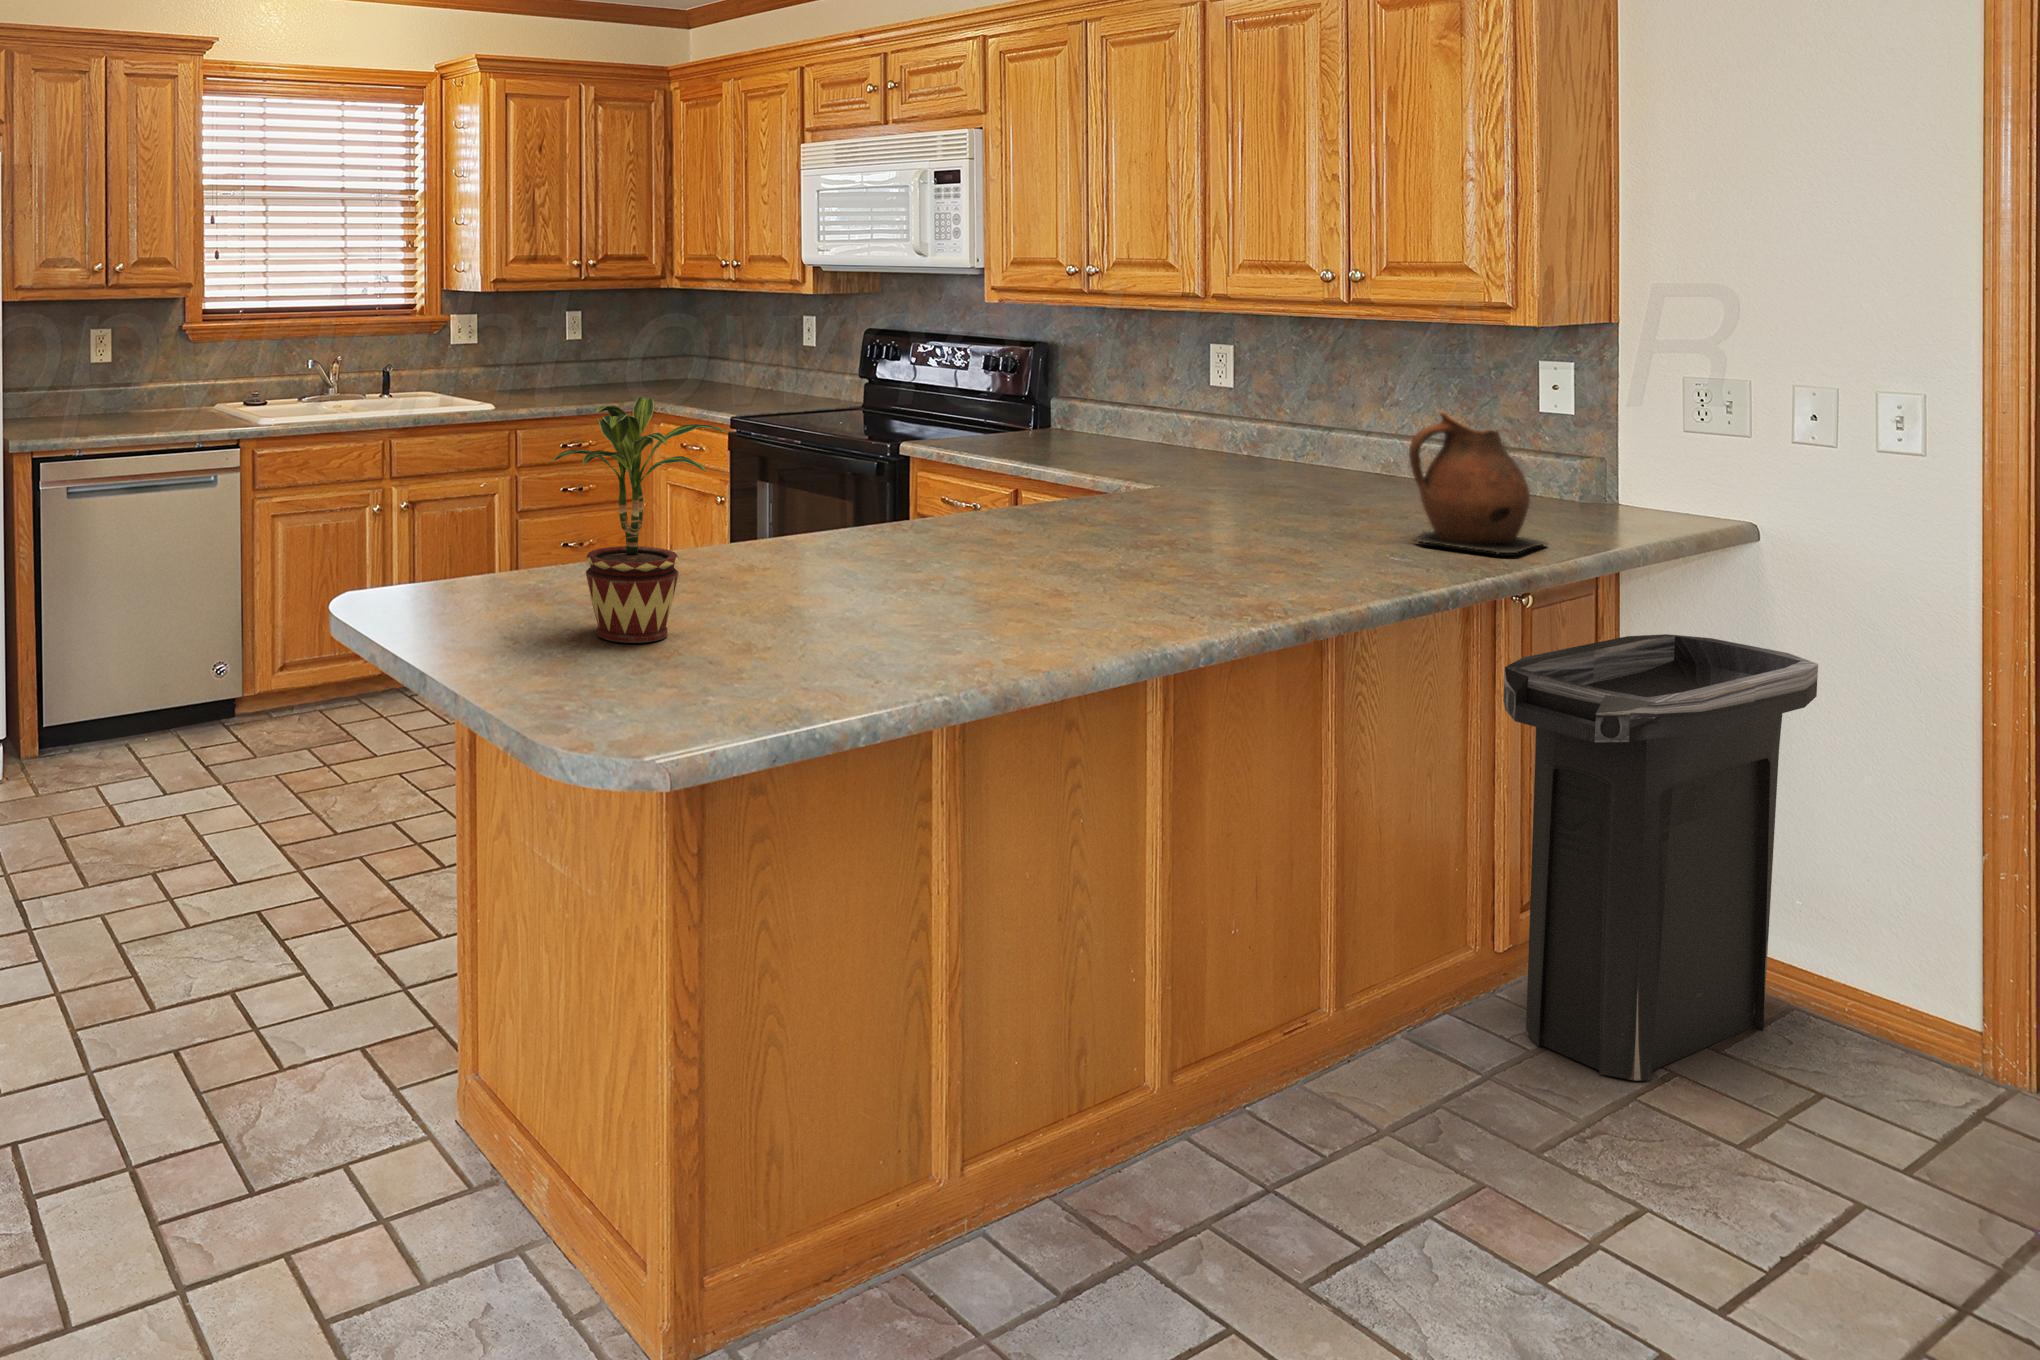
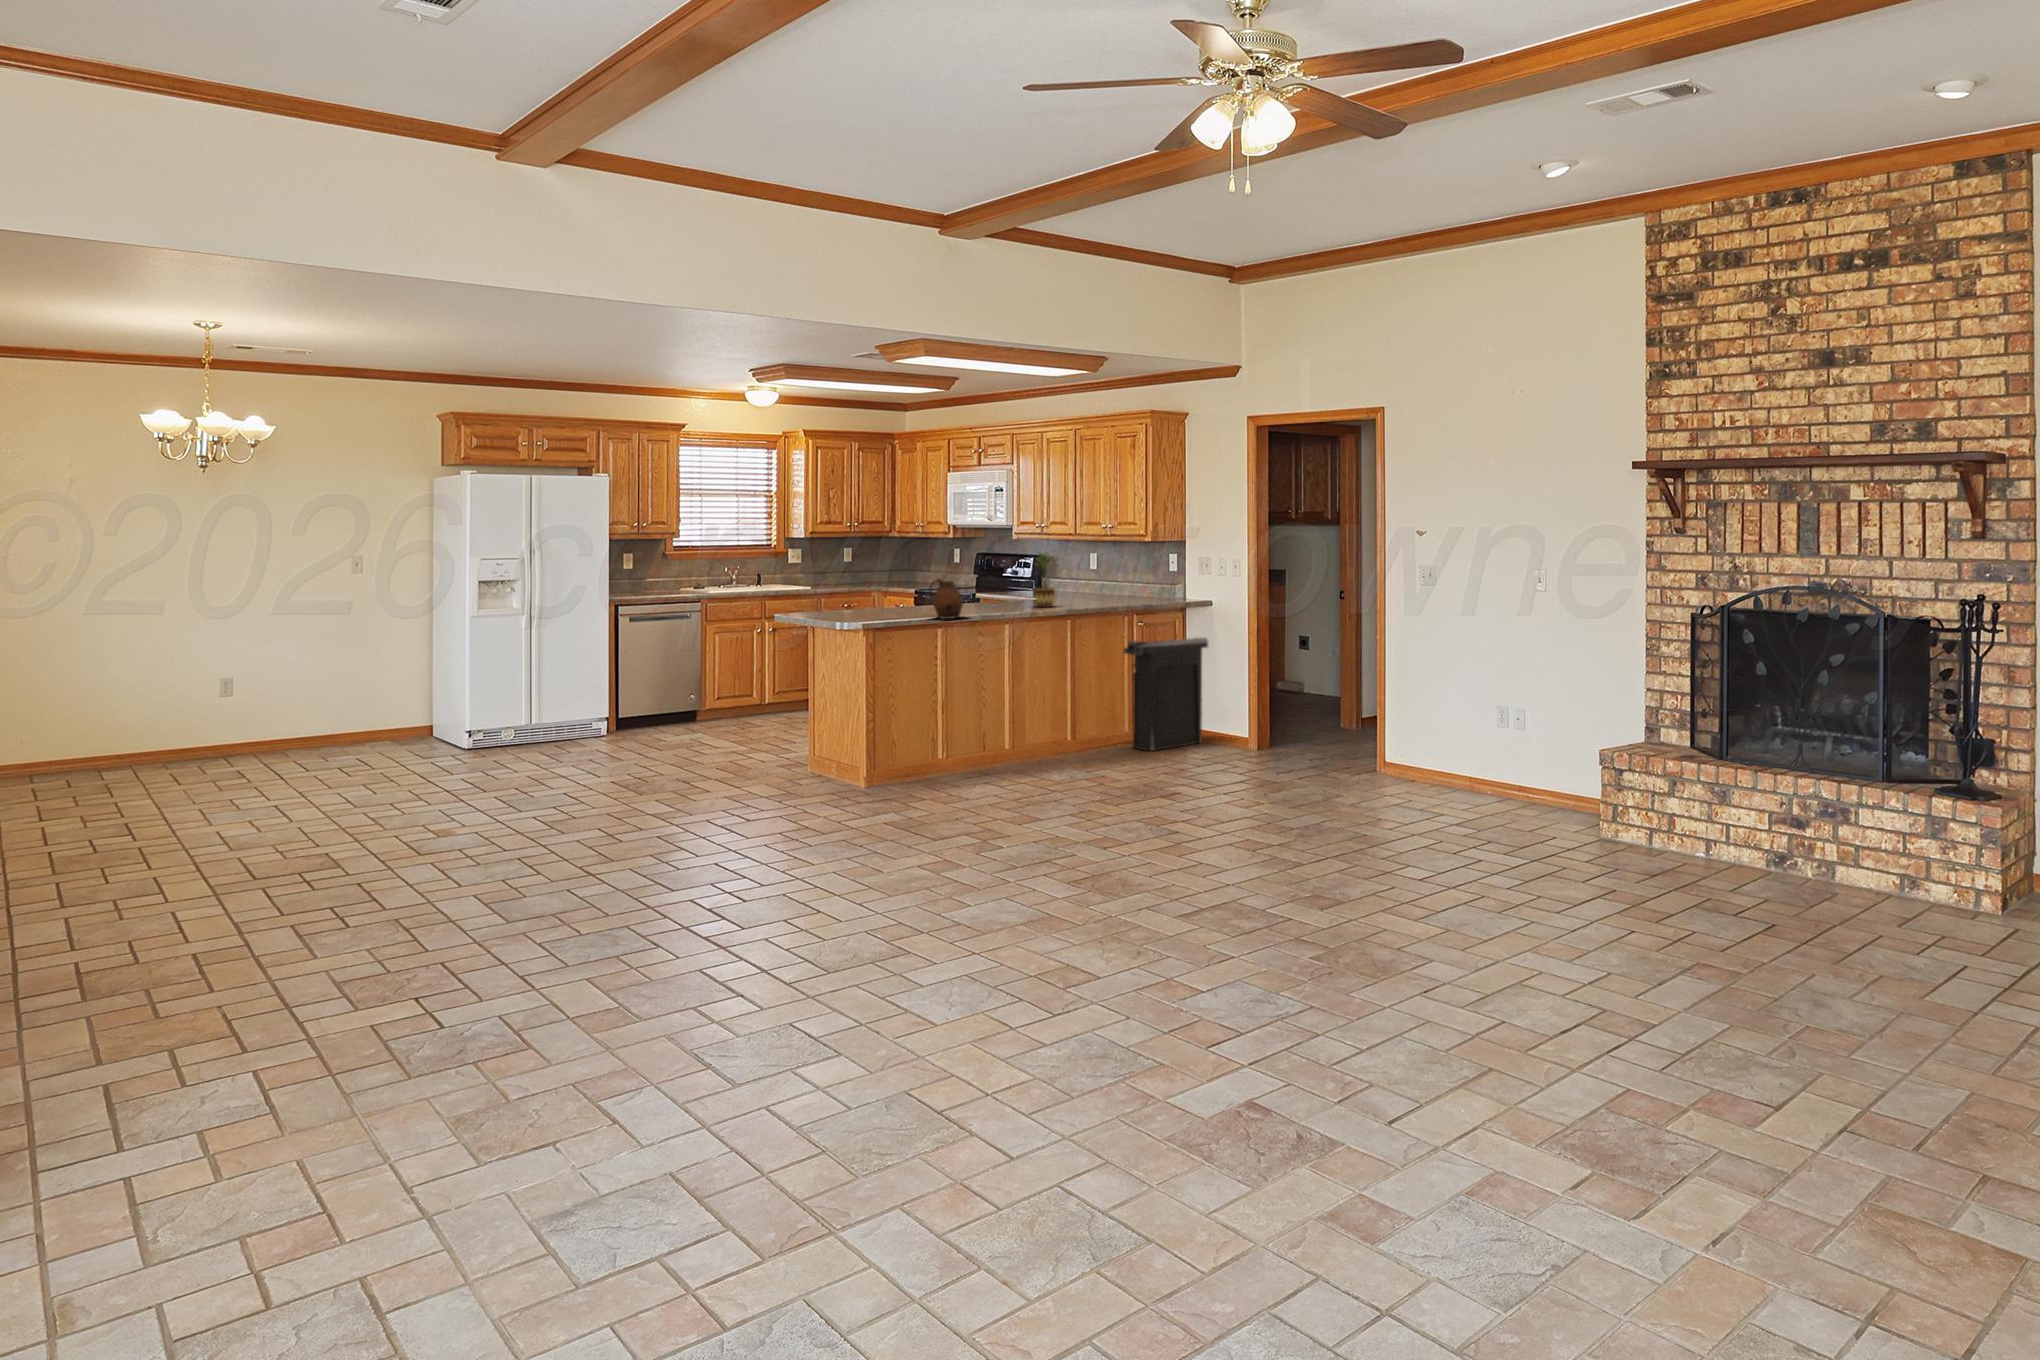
potted plant: present [551,396,727,643] -> present [1035,553,1055,607]
ceramic pitcher: present [1409,412,1547,555] -> present [929,577,965,619]

